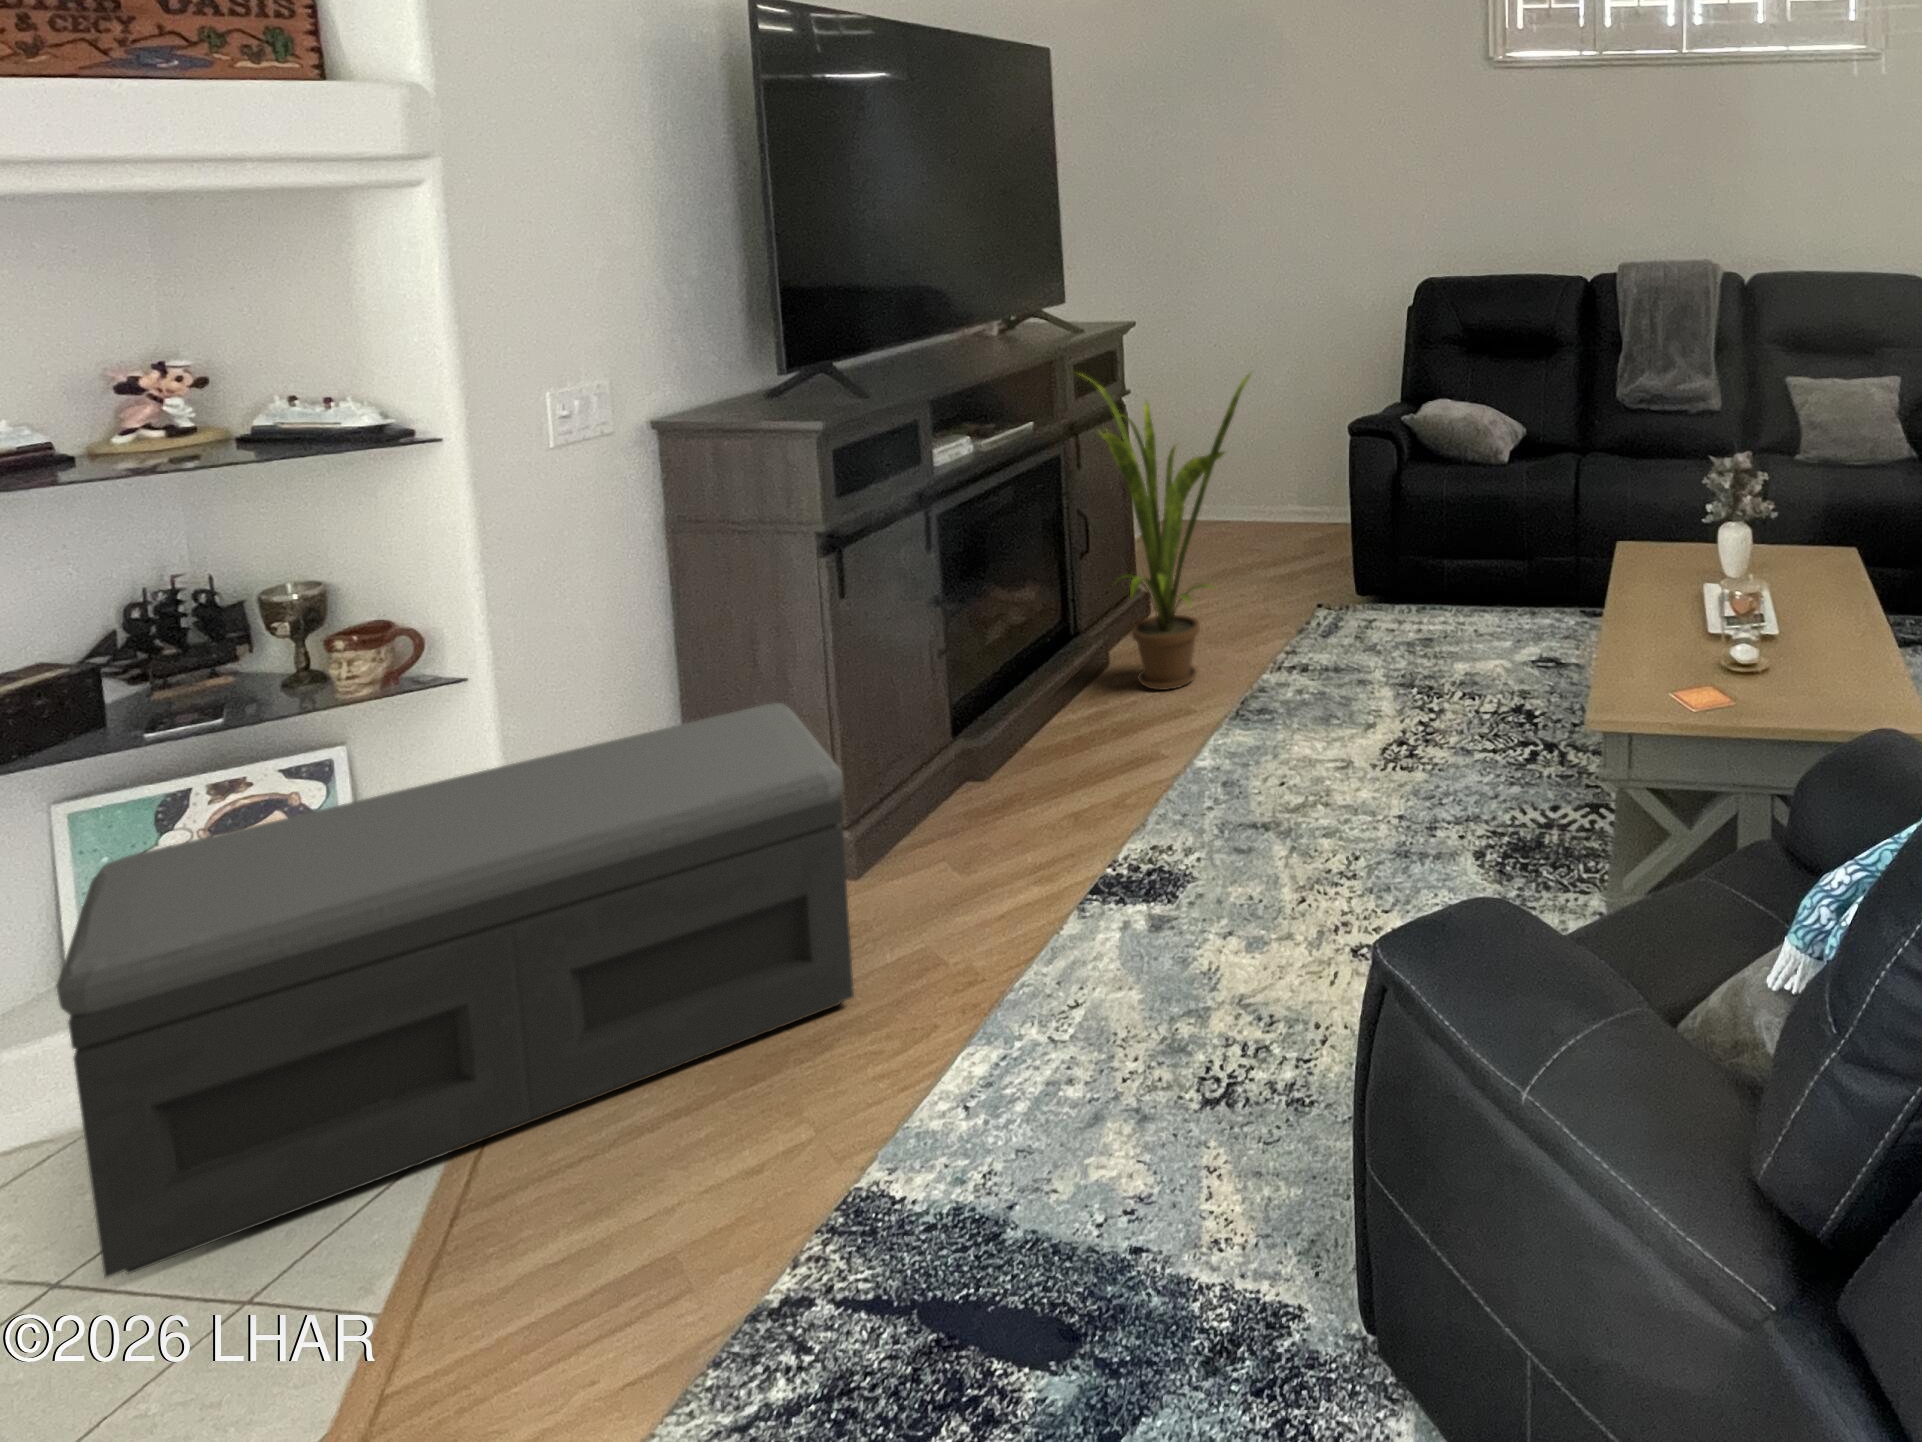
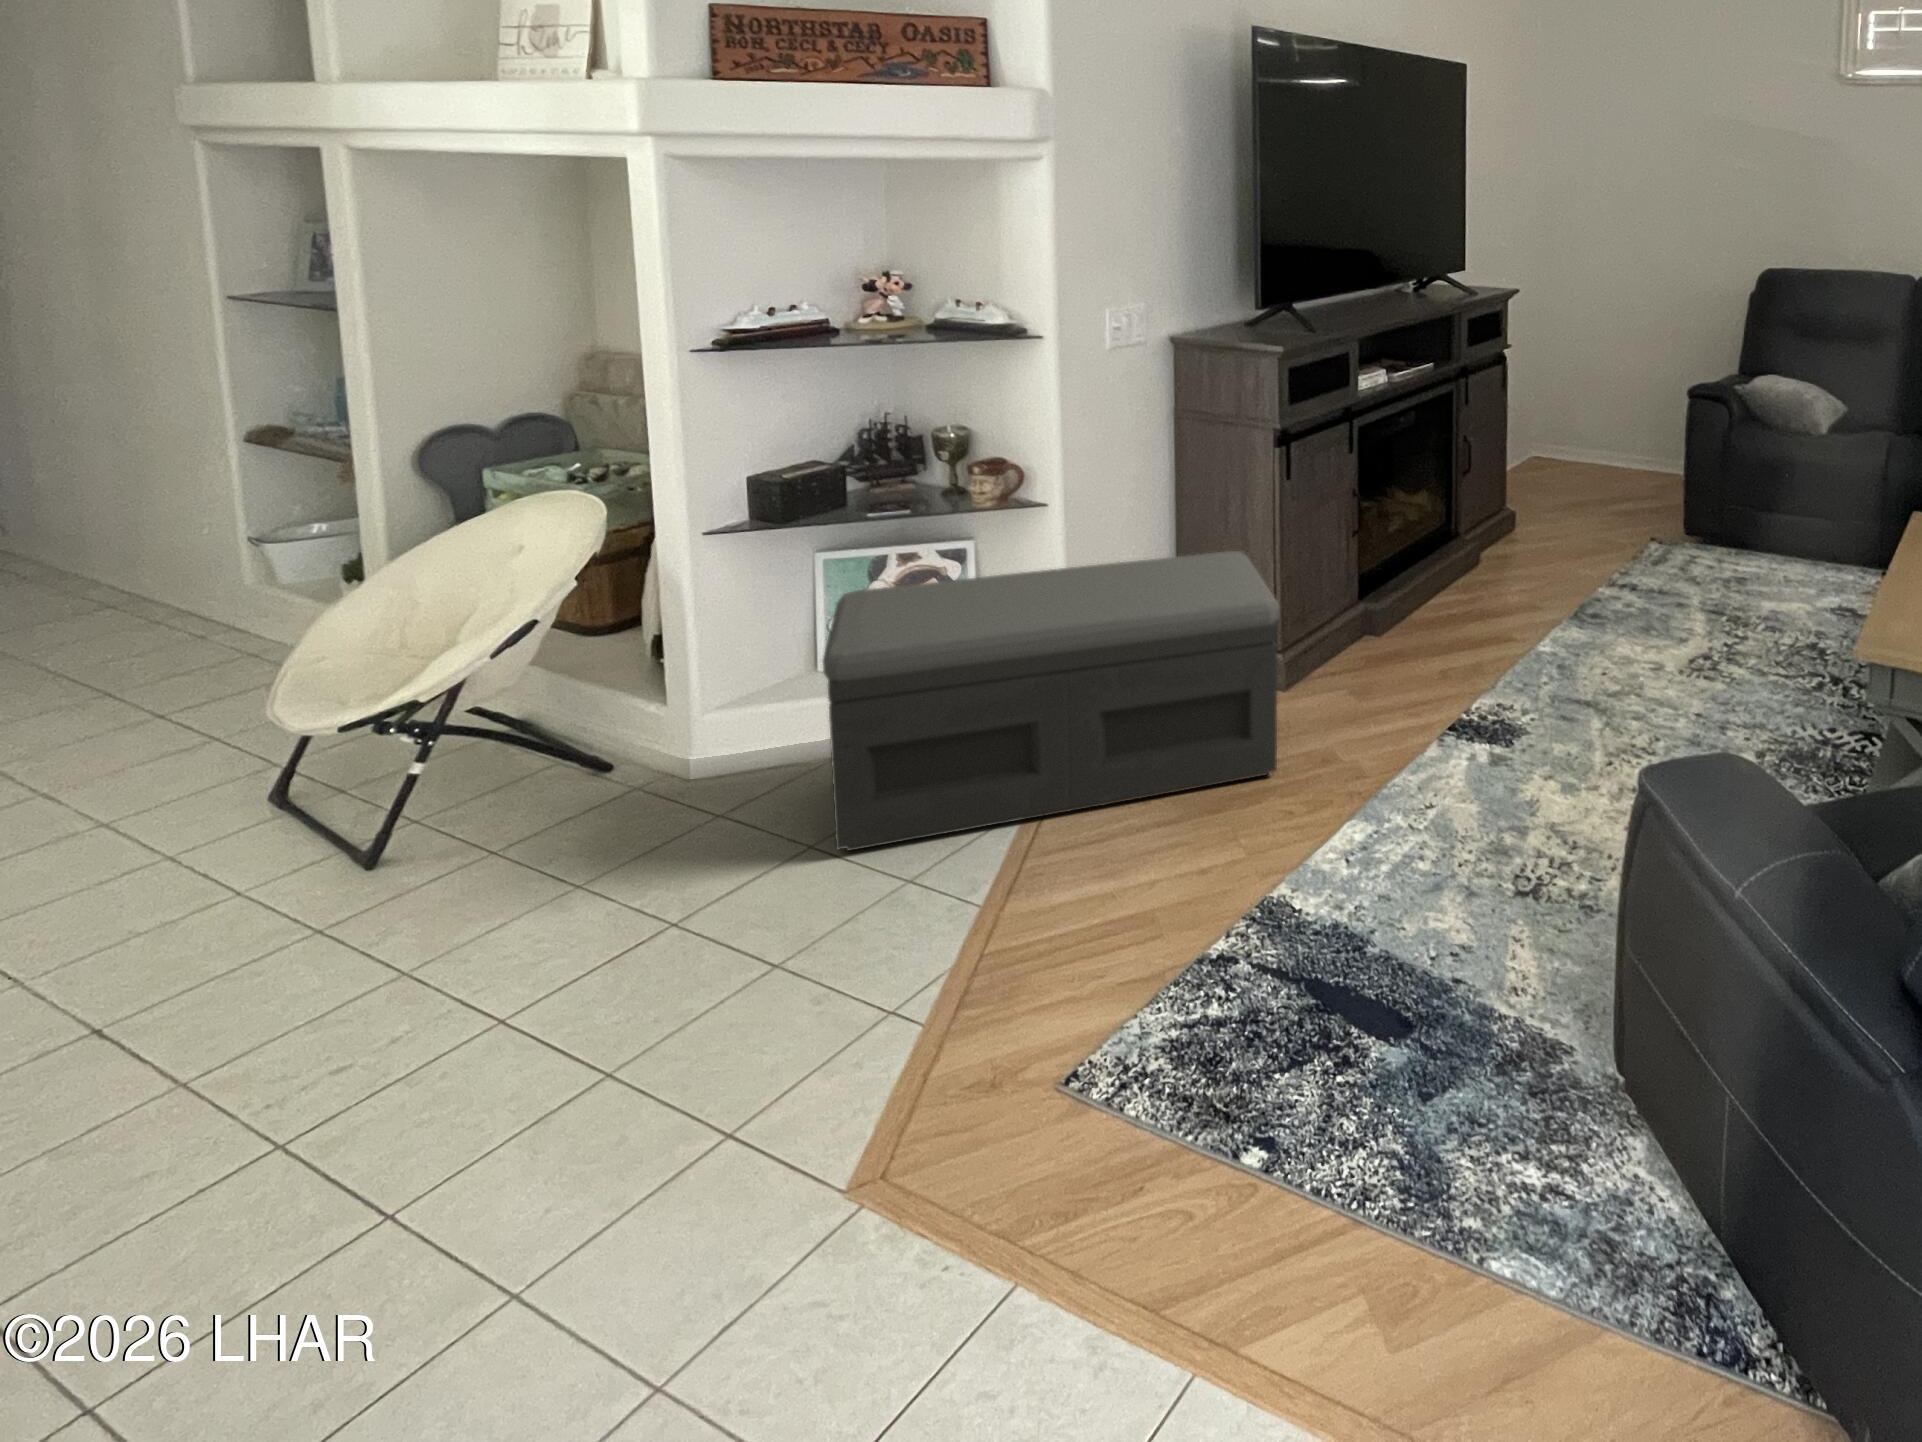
house plant: present [1079,373,1250,690] -> none [1462,323,1612,589]

